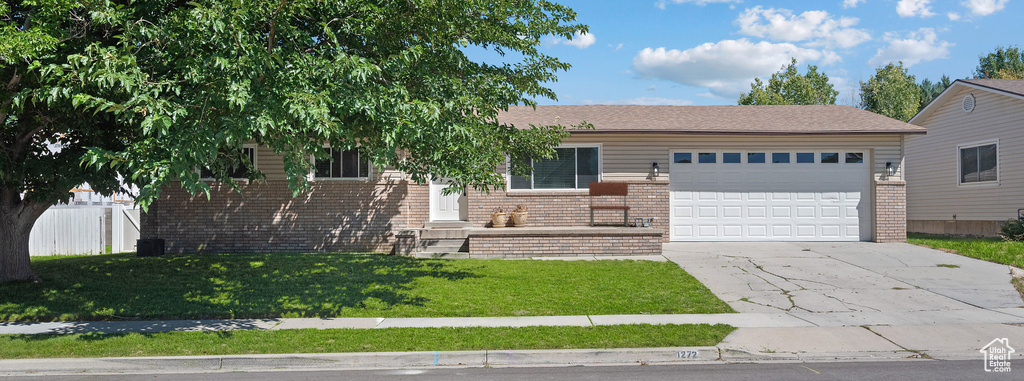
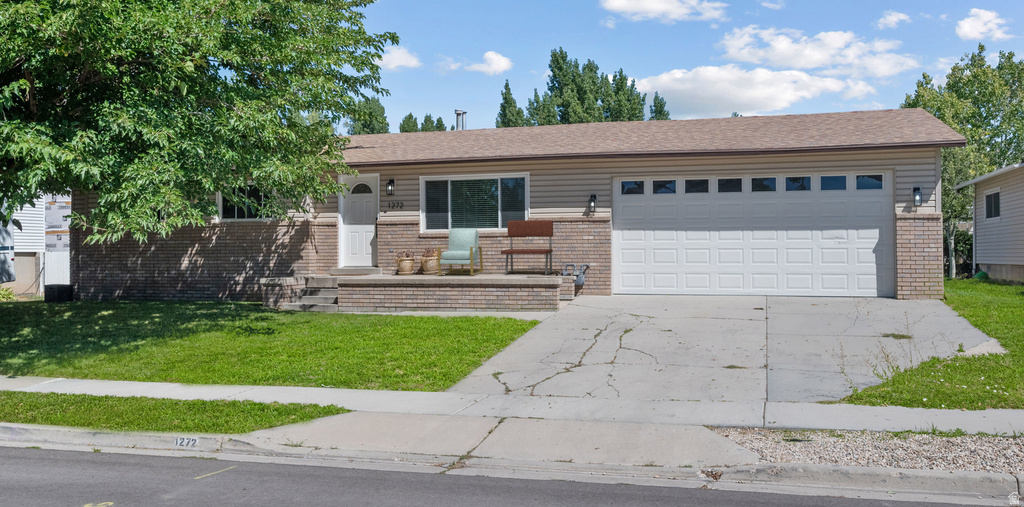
chair: none [535,188,568,228] -> present [438,228,483,275]

